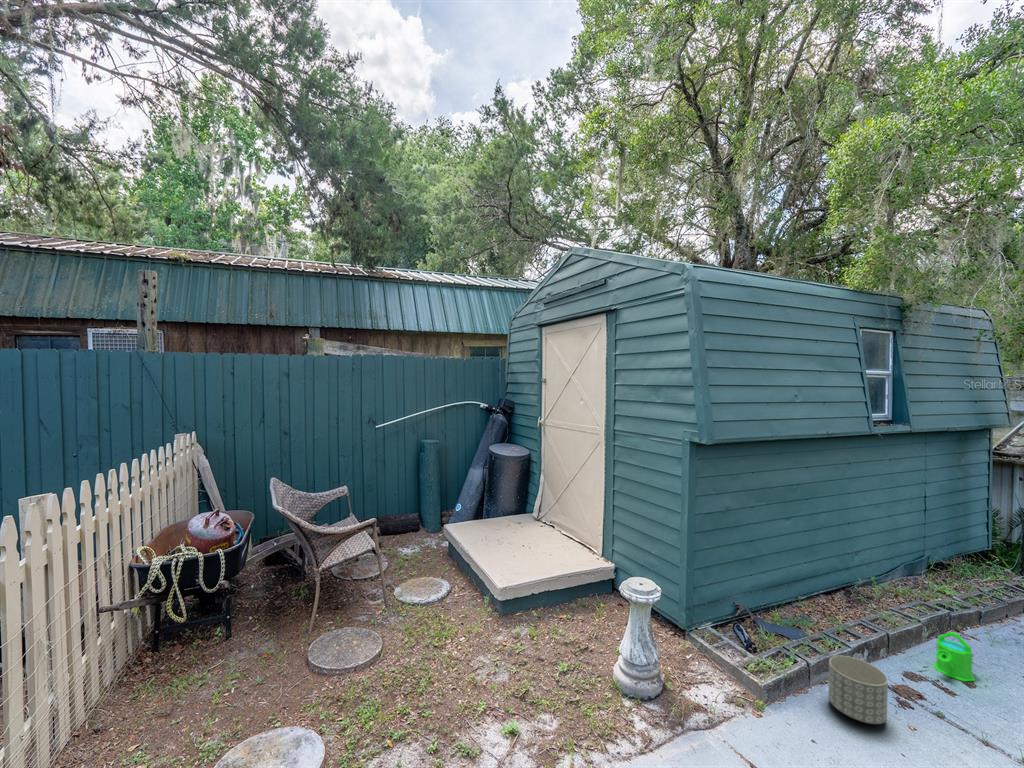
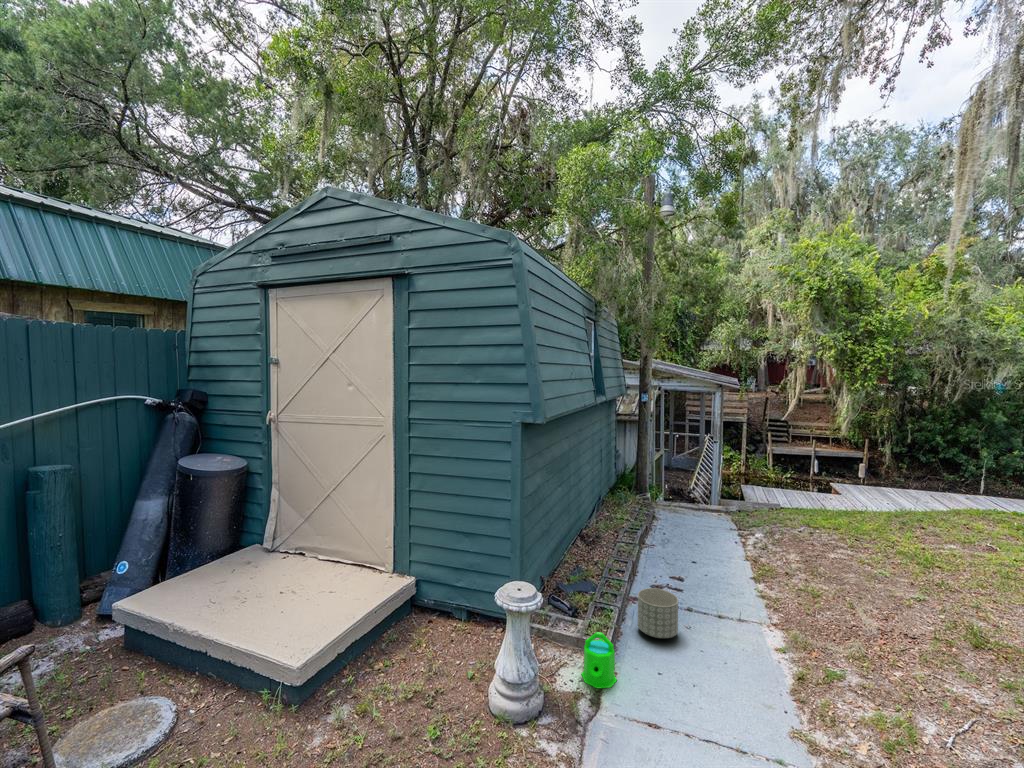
watering can: present [934,632,975,681] -> present [581,632,617,688]

